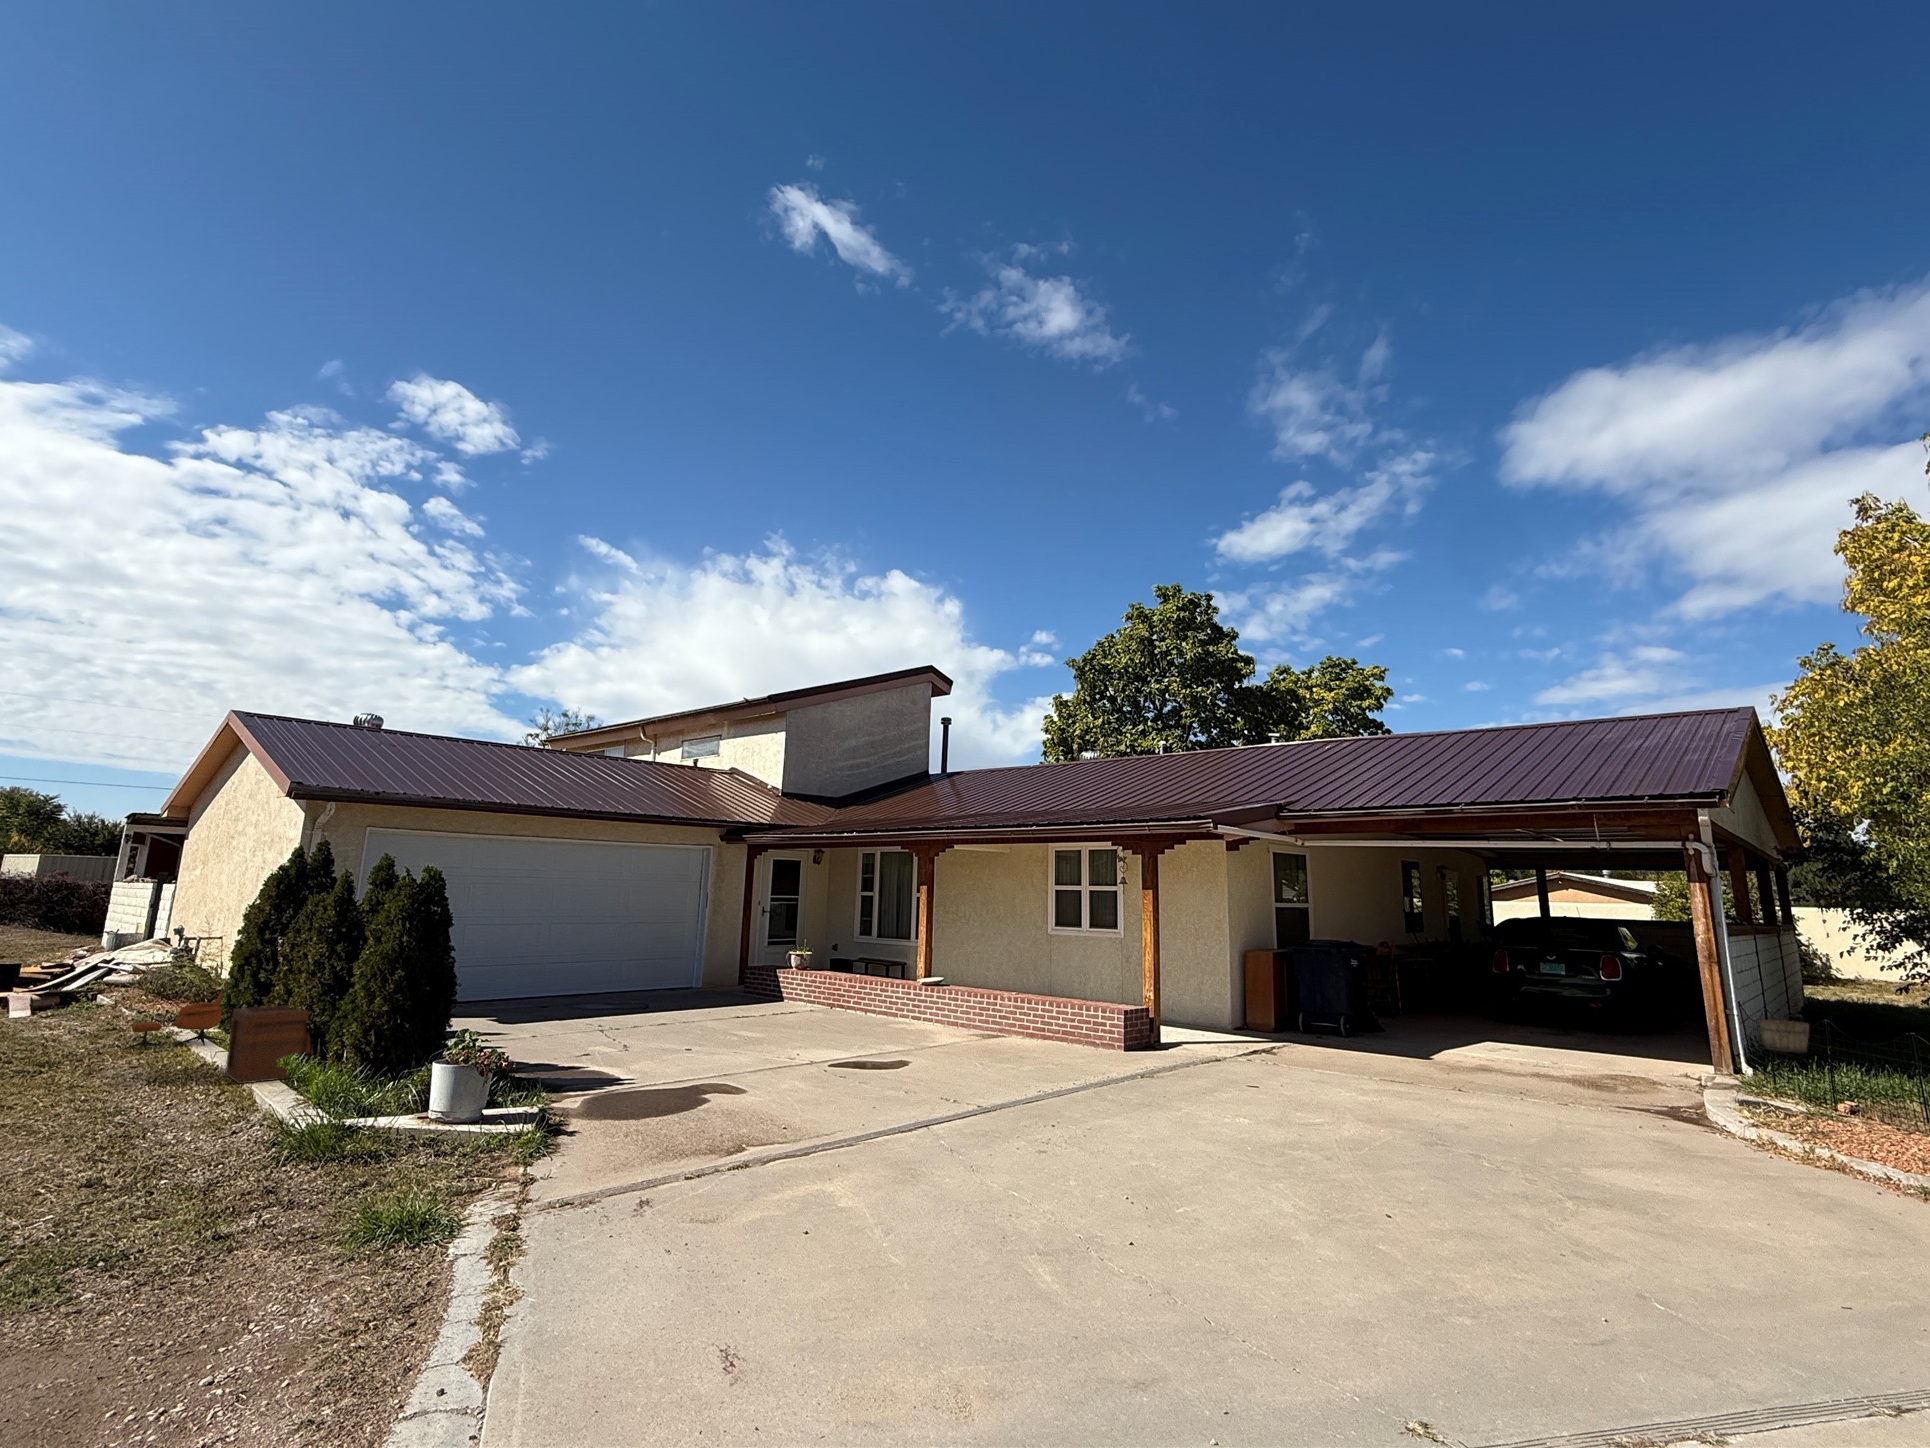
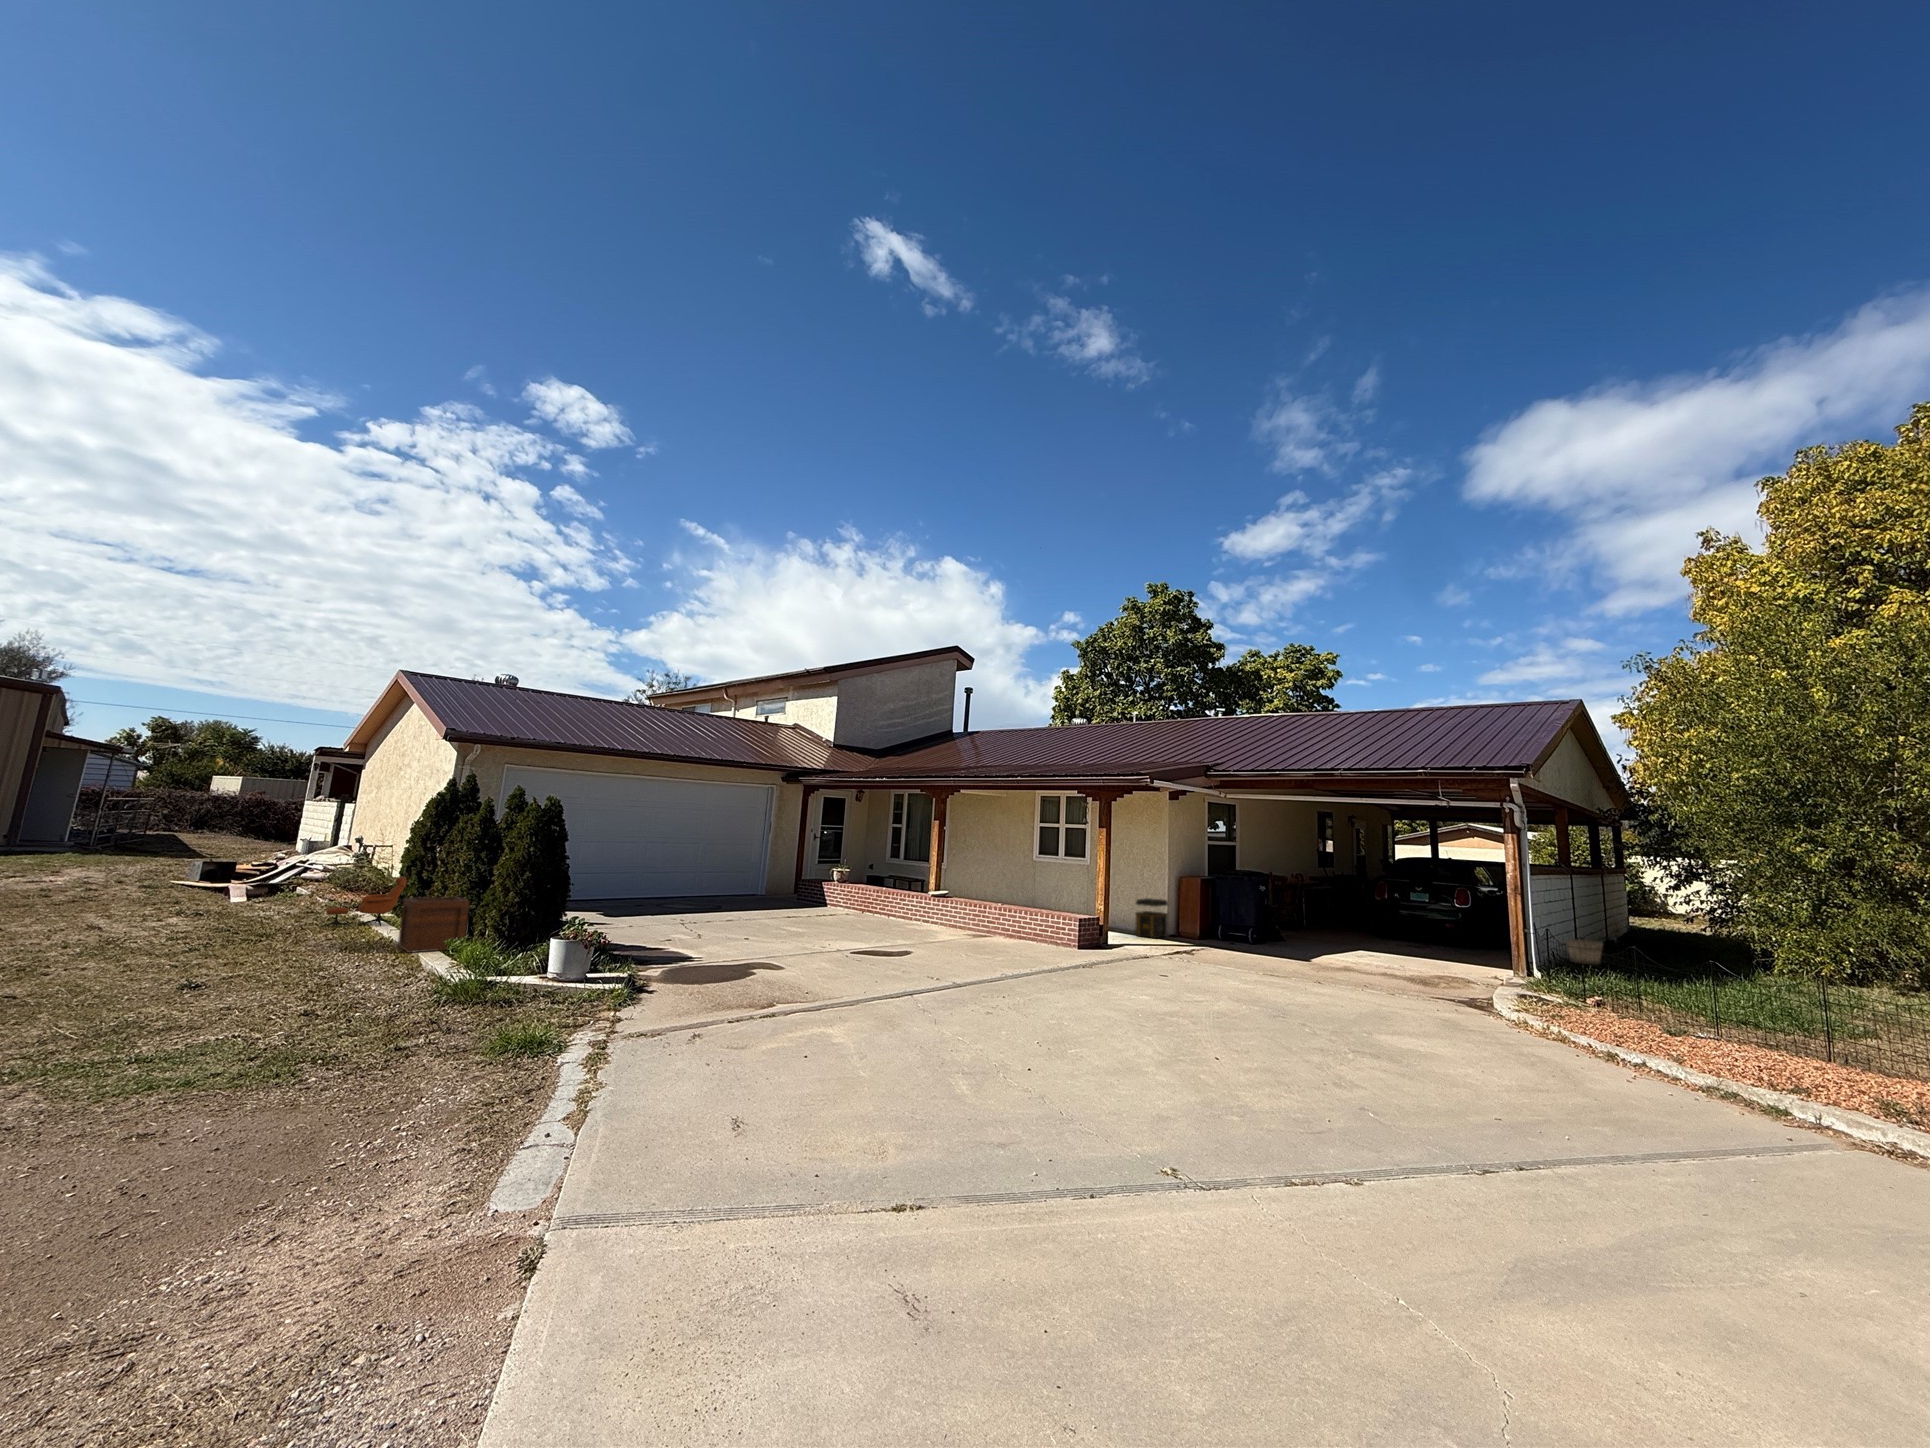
toolbox: none [1189,980,1232,1033] -> present [1135,898,1168,938]

